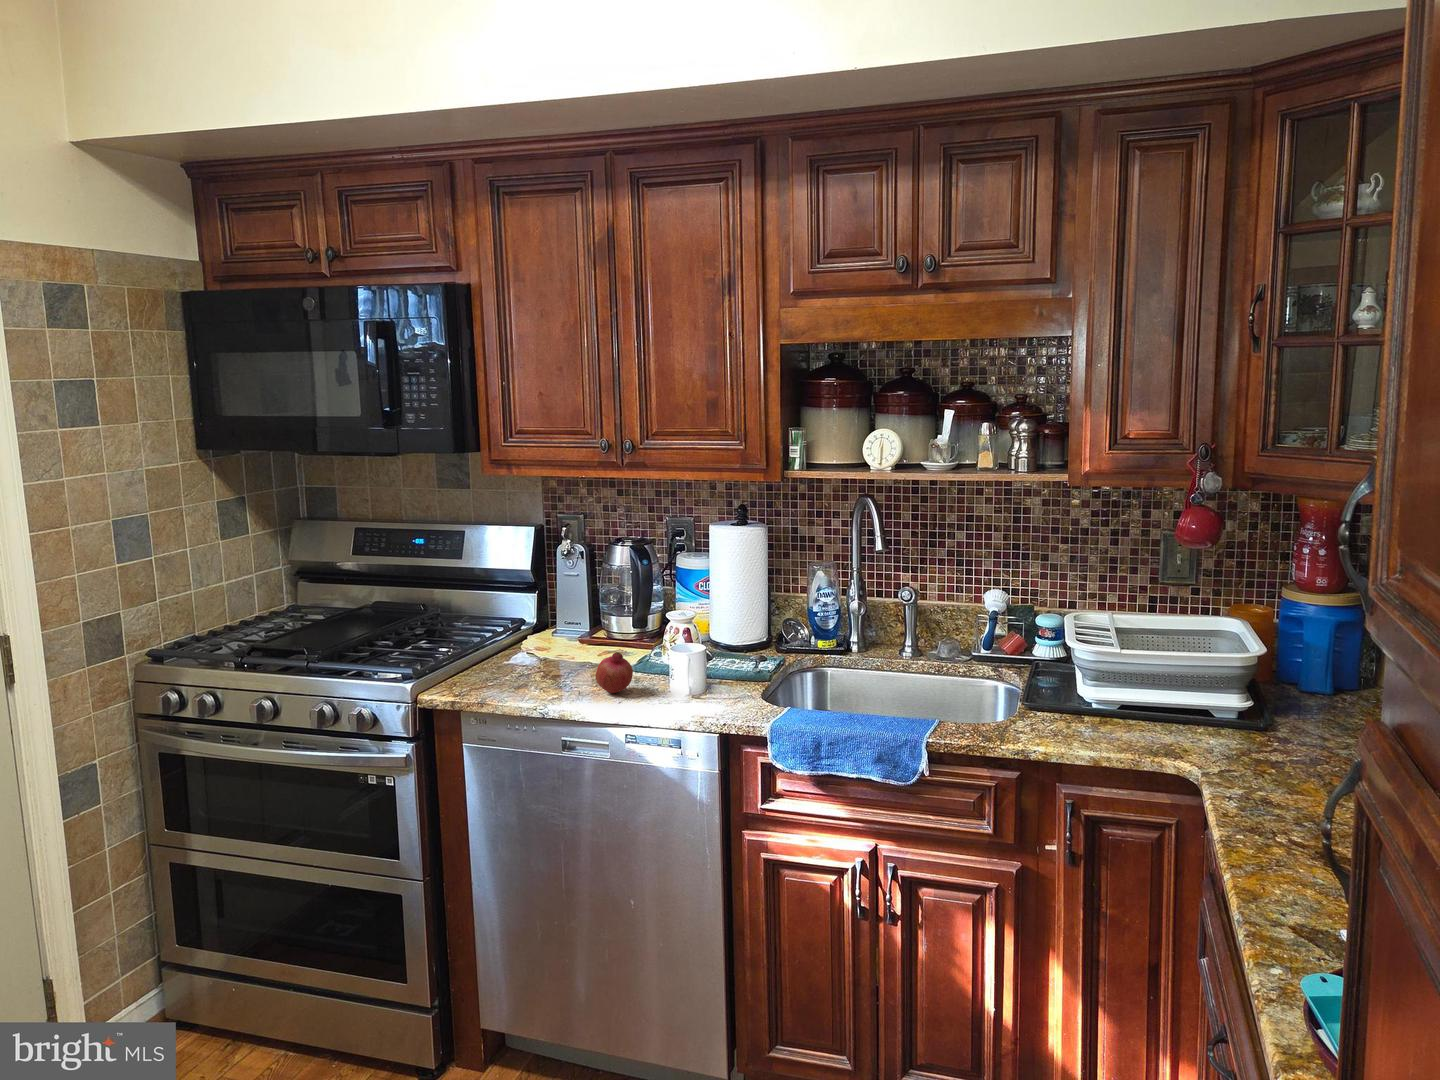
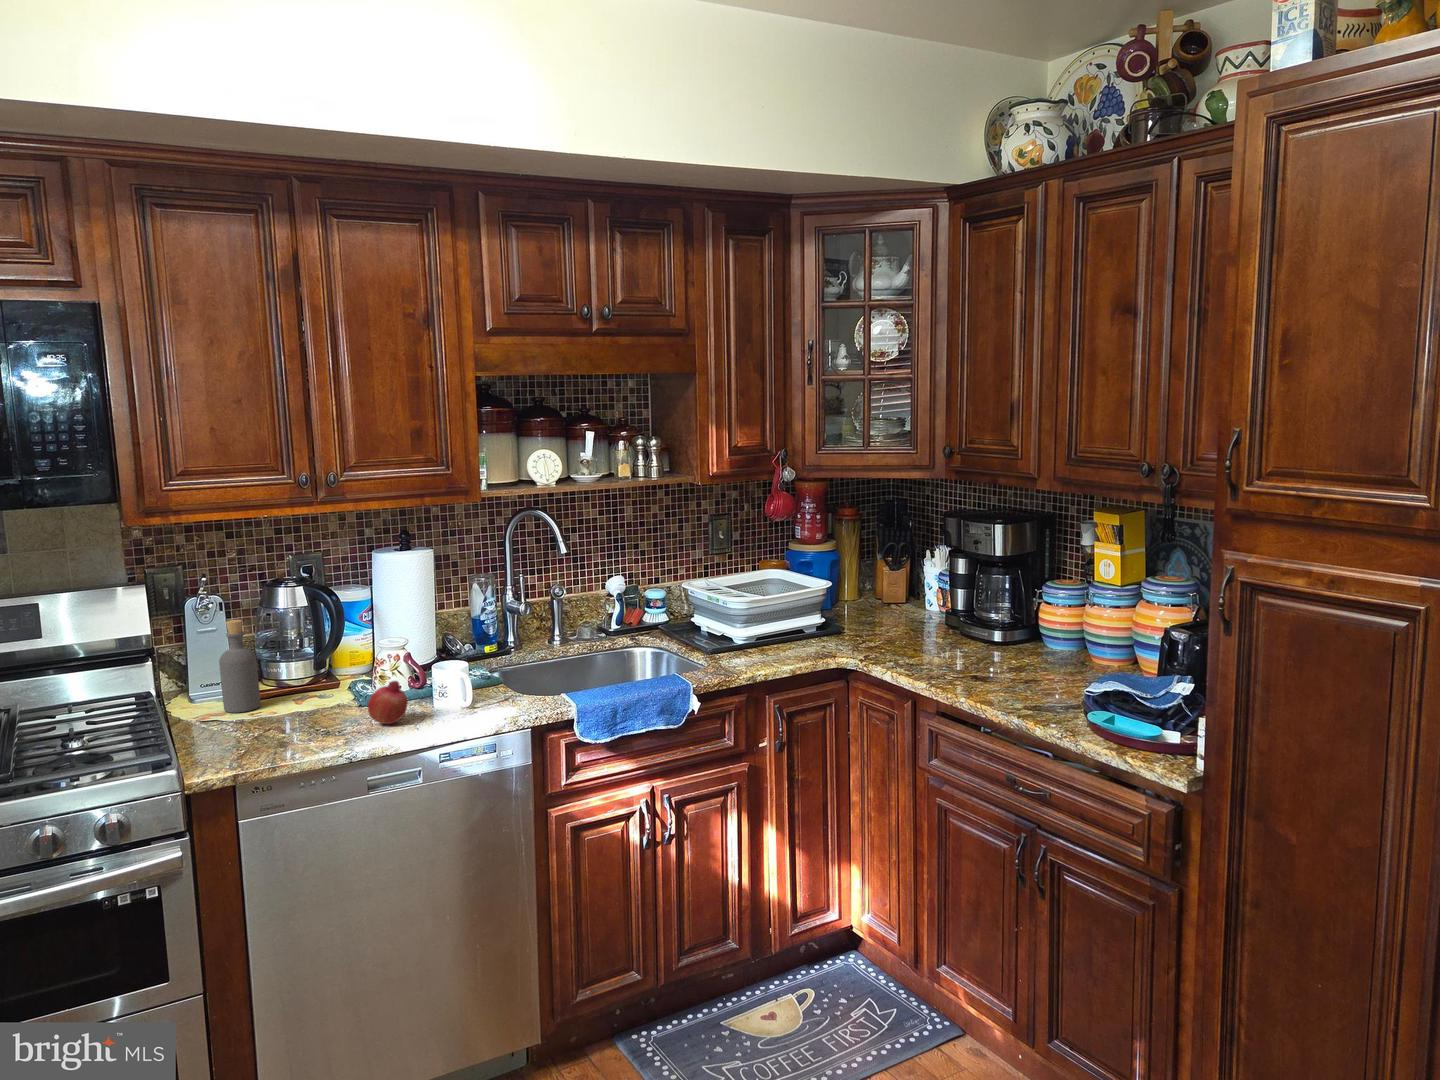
bottle: none [553,570,585,652] -> present [219,620,260,713]

